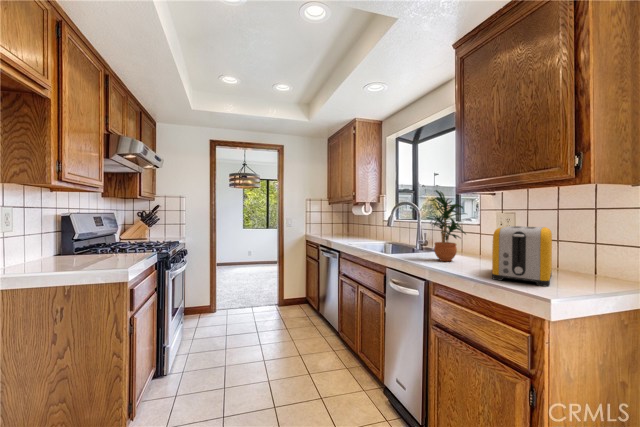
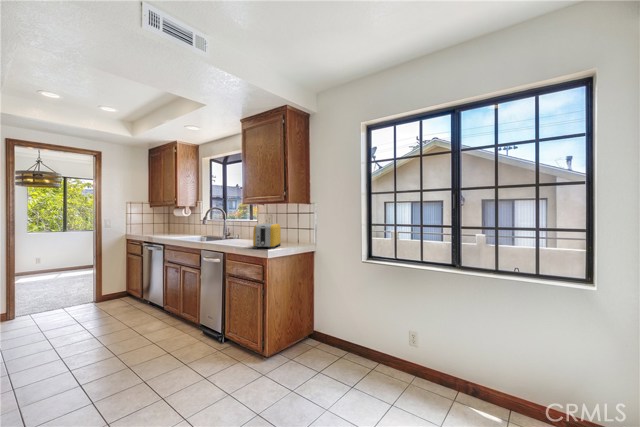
potted plant: present [430,190,466,261] -> none [226,204,250,244]

